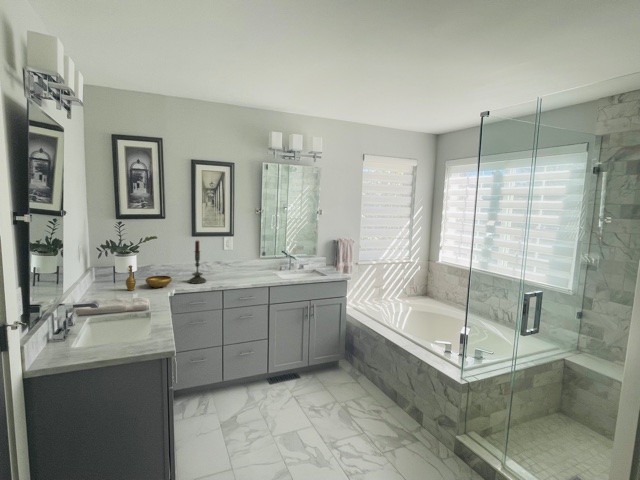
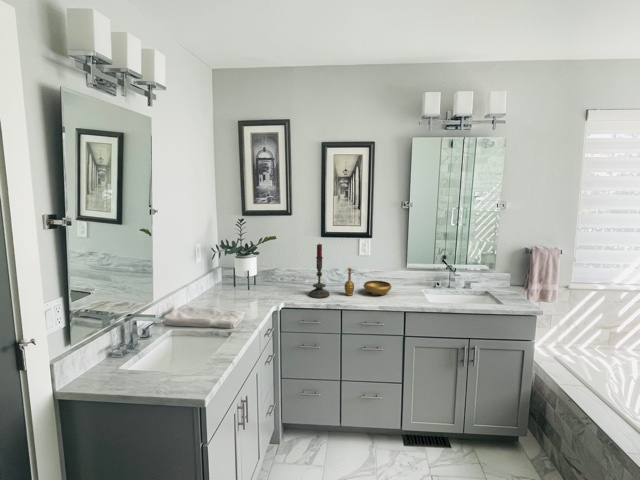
decorative bowl: present [126,265,172,290] -> present [344,268,392,296]

